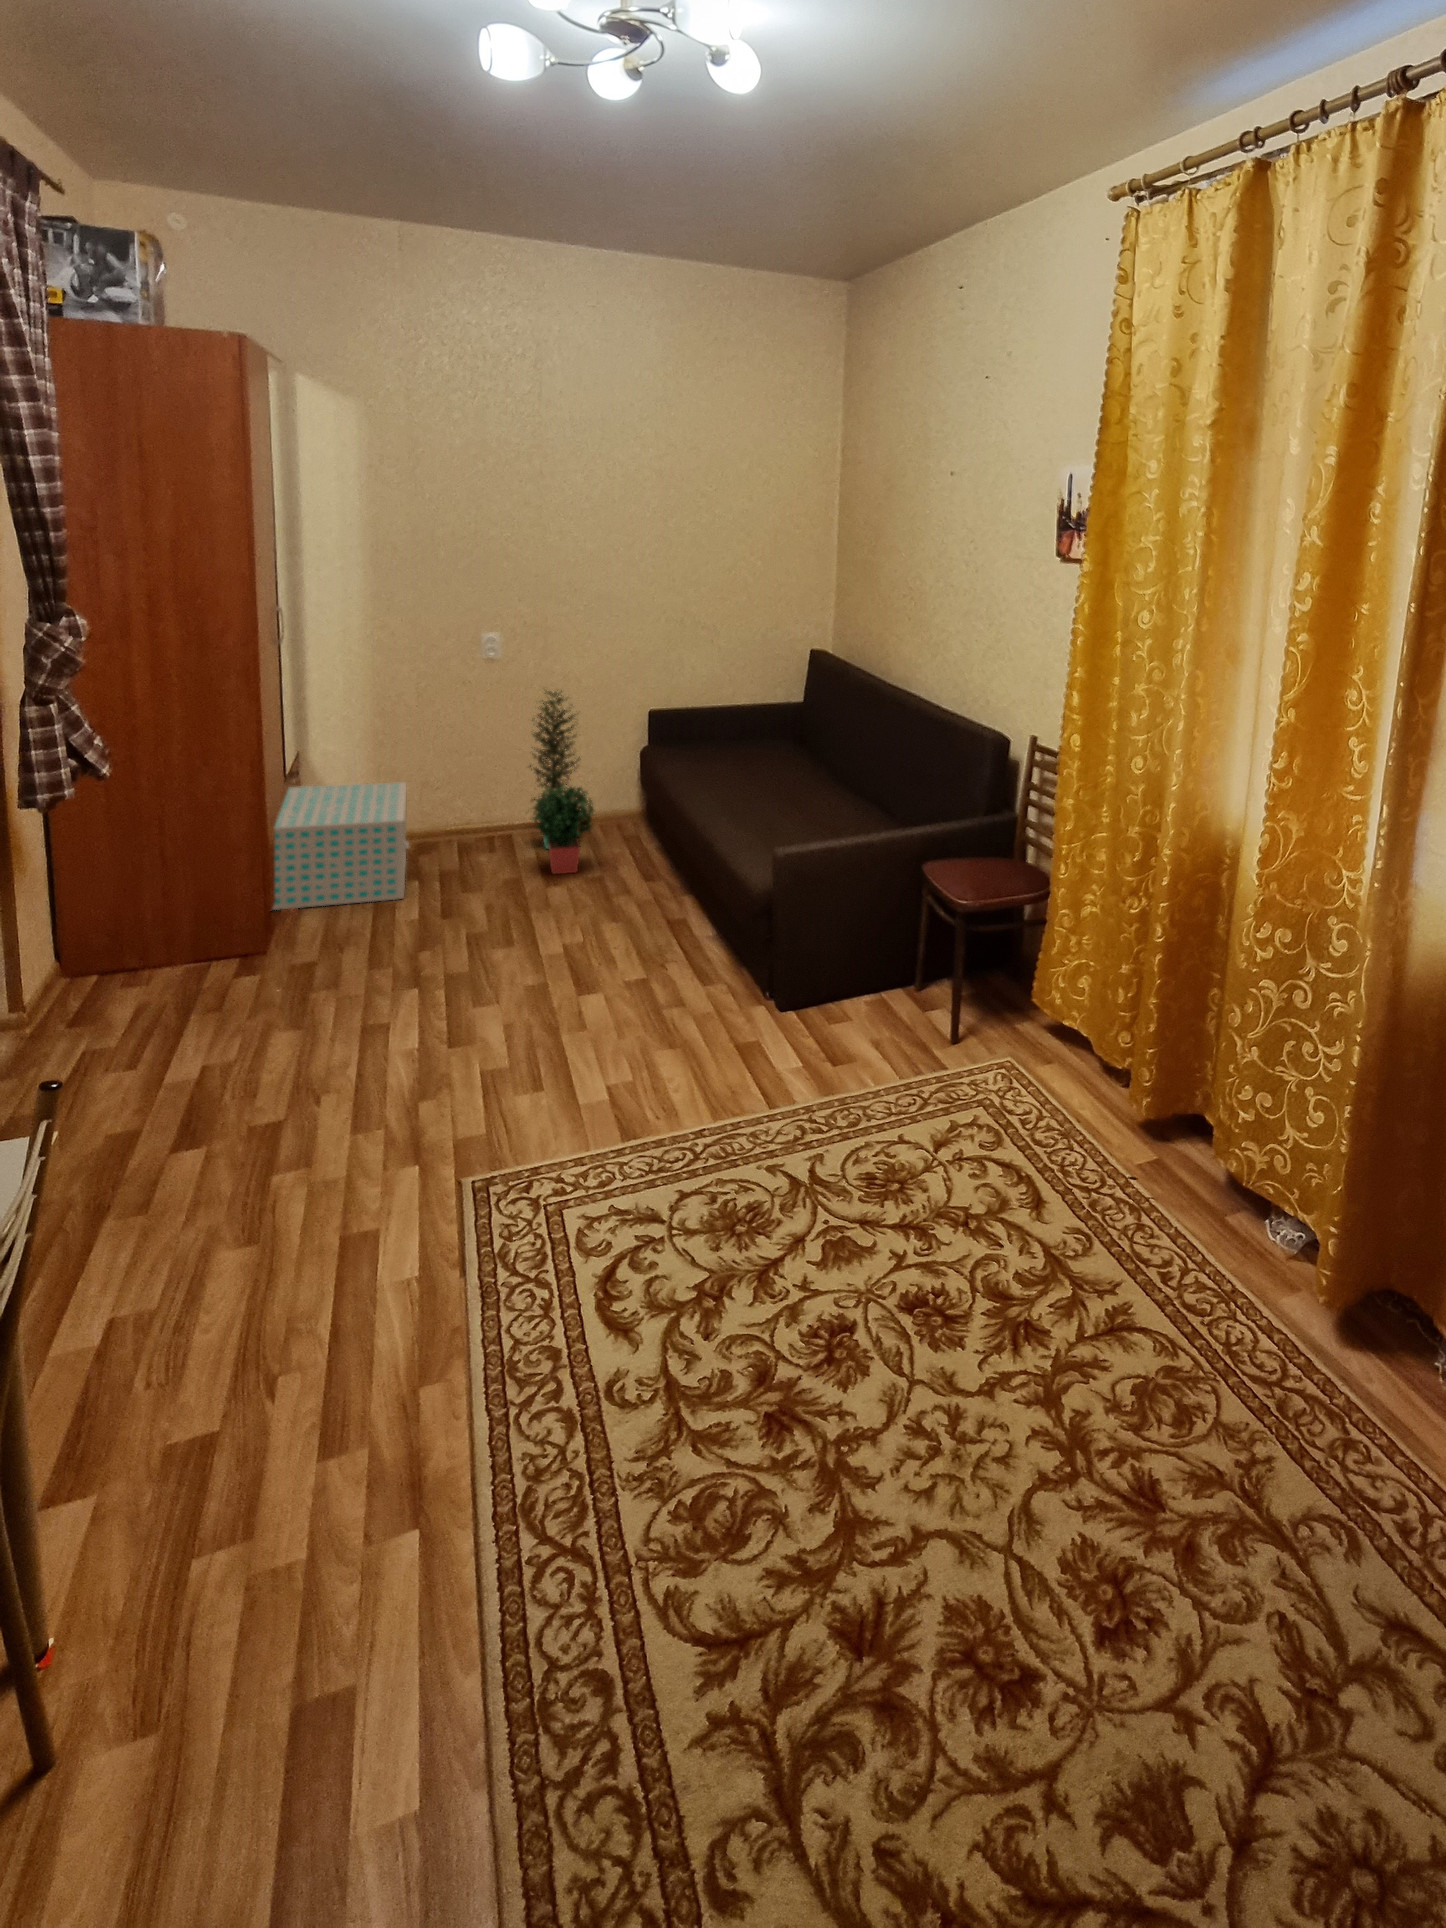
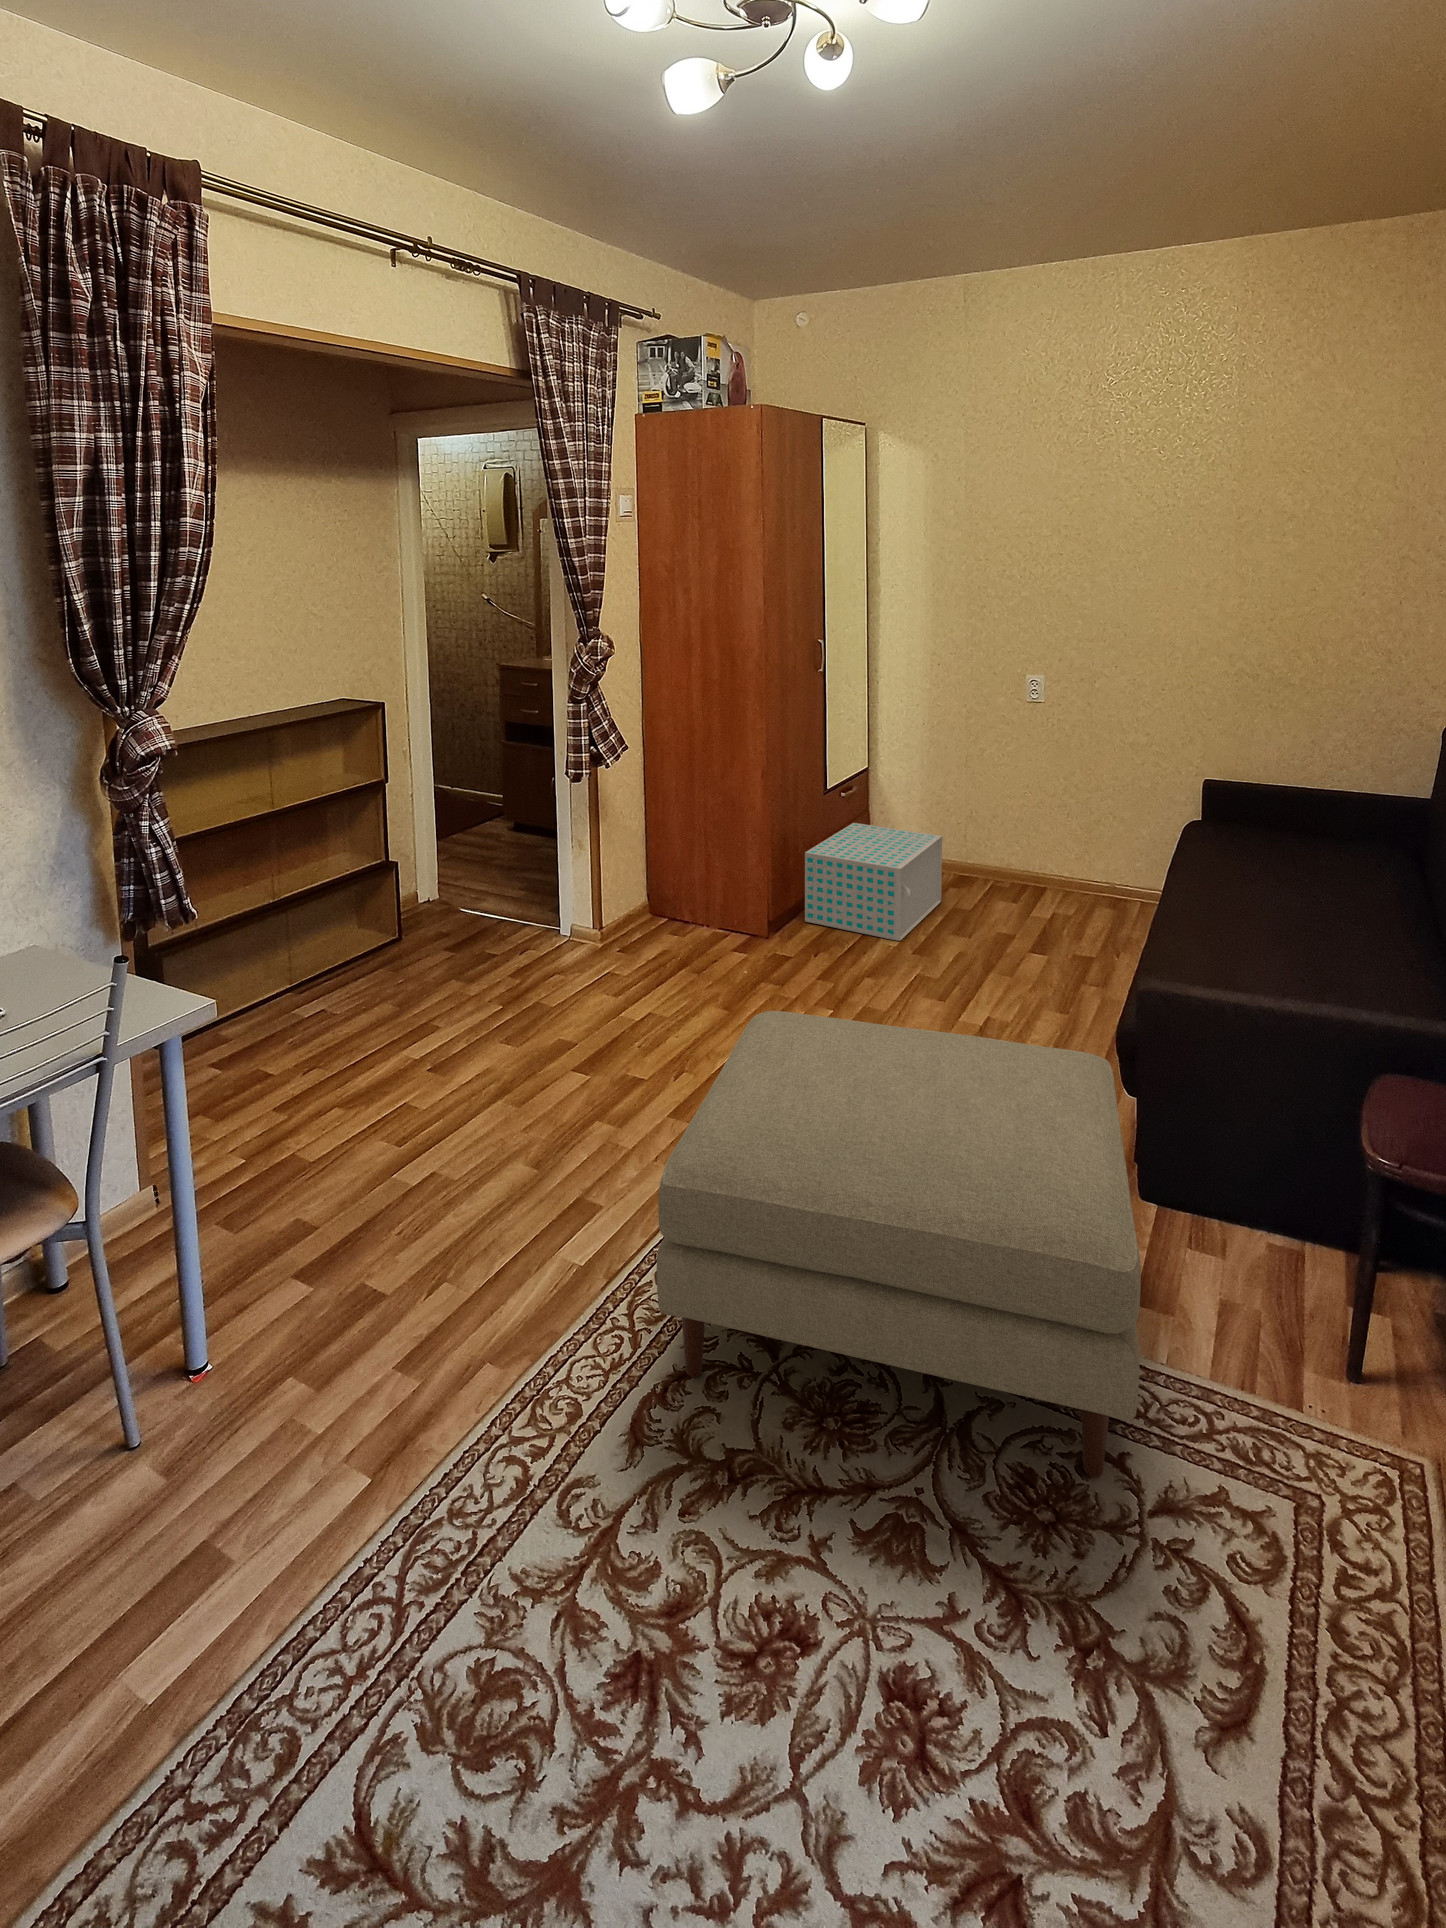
potted plant: present [530,691,594,874] -> none [1024,763,1125,962]
ottoman: none [494,900,939,1275] -> present [657,1011,1141,1477]

